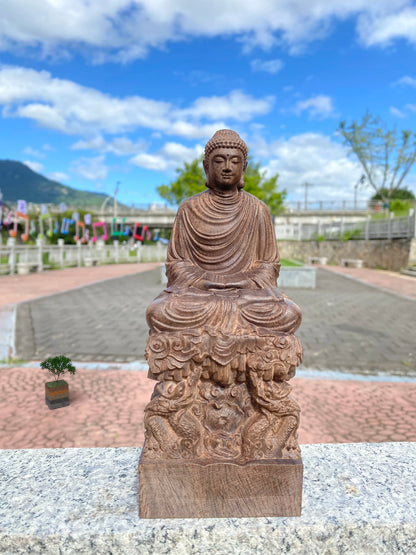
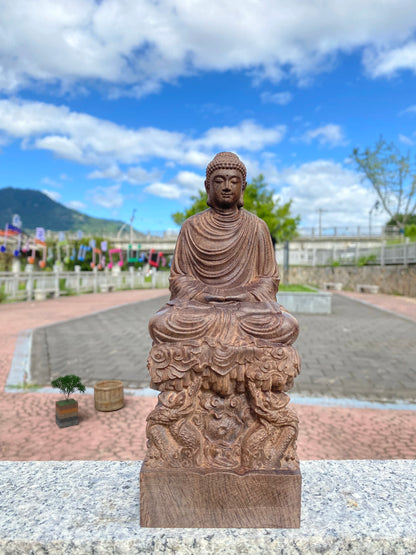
wooden bucket: none [83,360,115,391] -> present [93,380,124,411]

